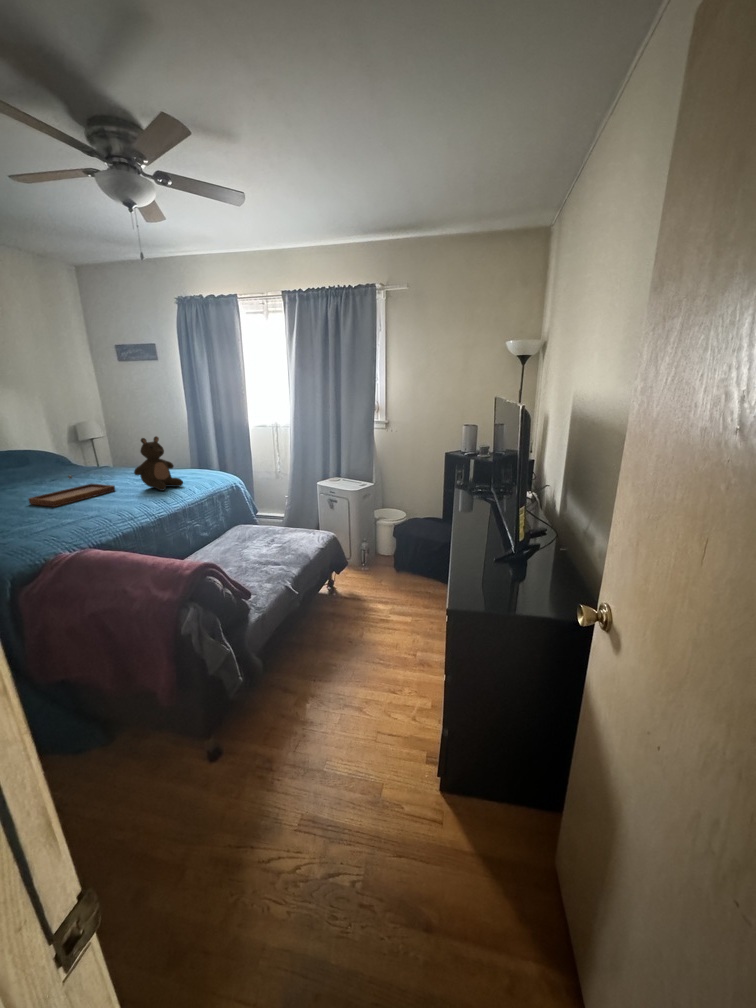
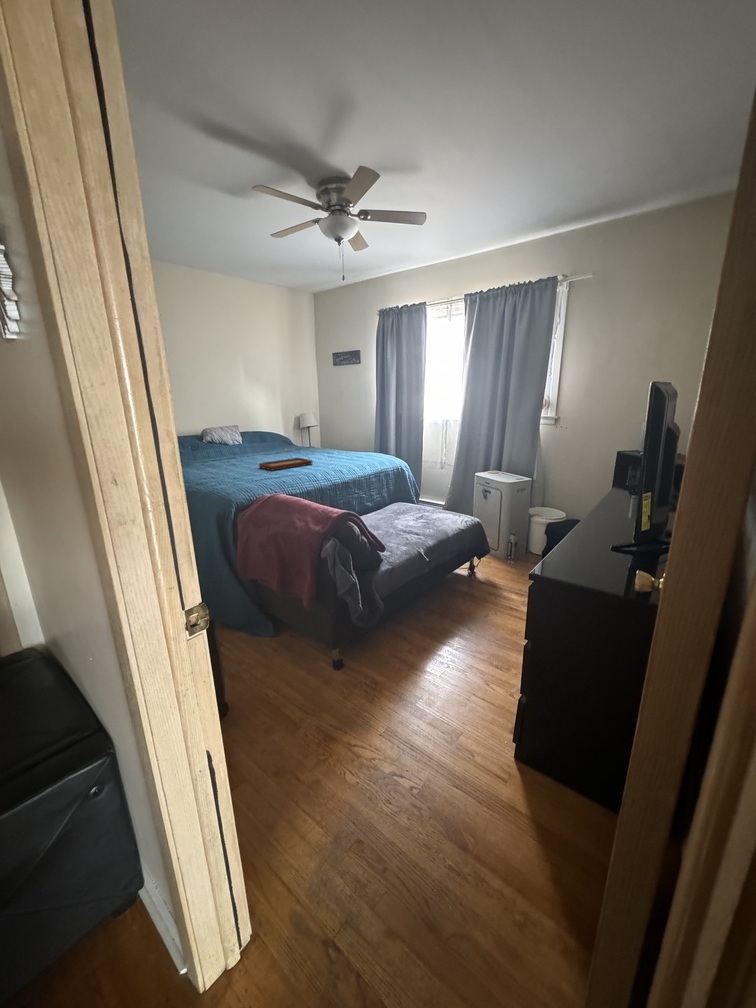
stuffed bear: present [134,436,183,491] -> none [326,423,360,467]

